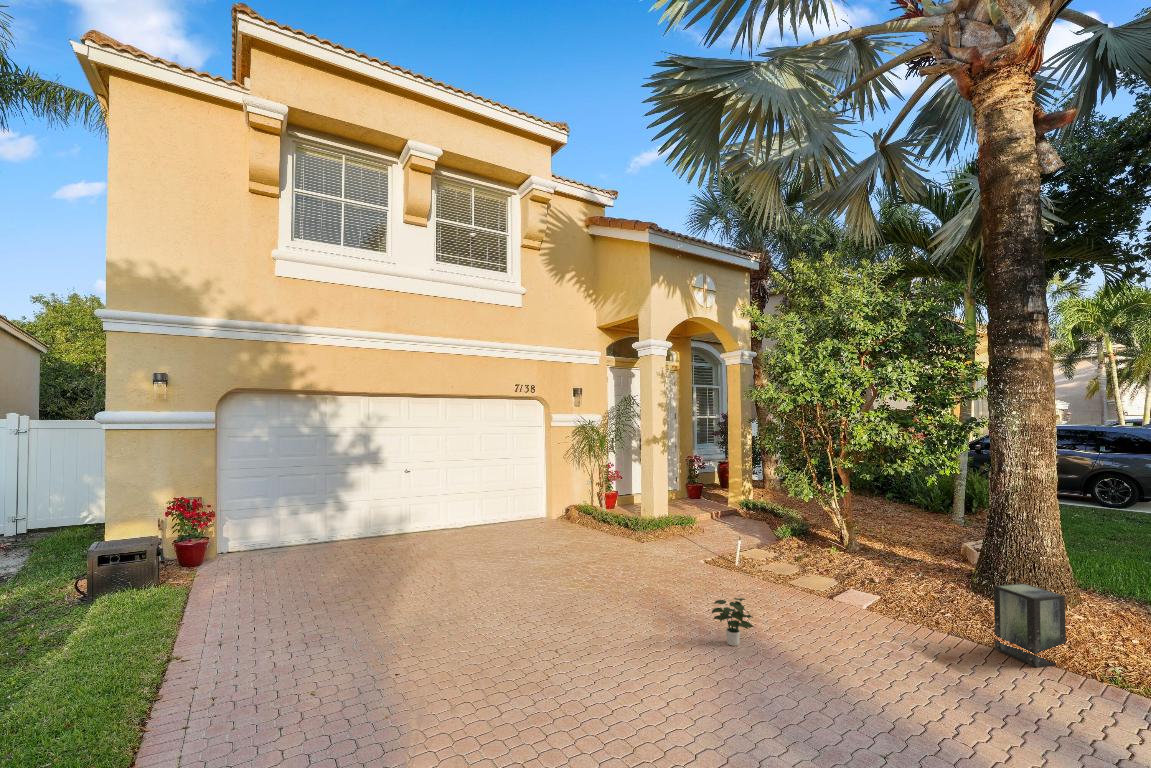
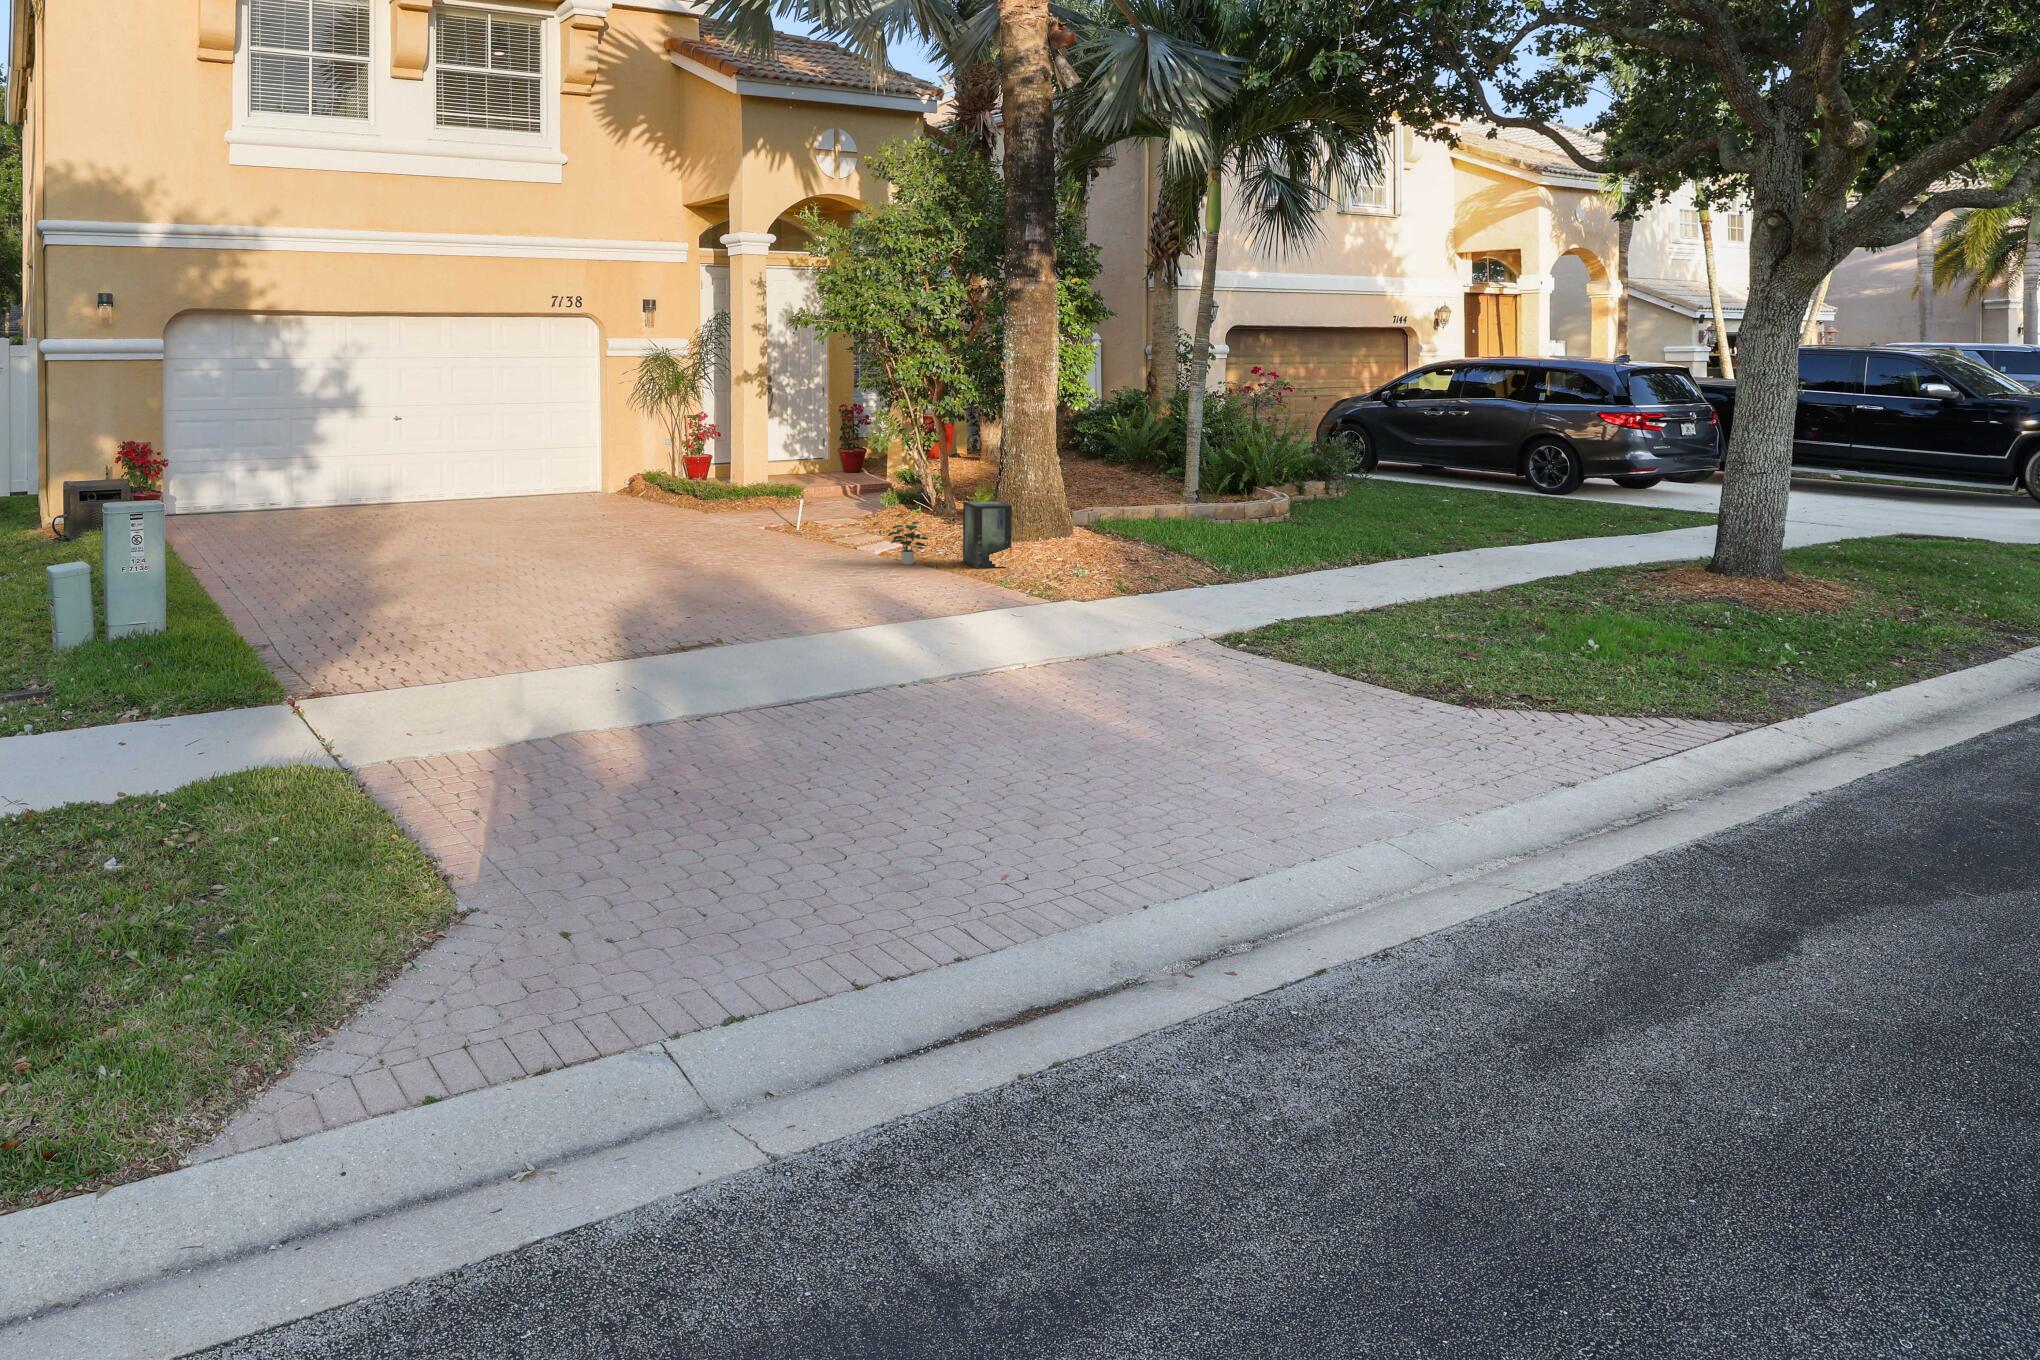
potted plant: present [712,598,754,646] -> present [888,522,928,565]

